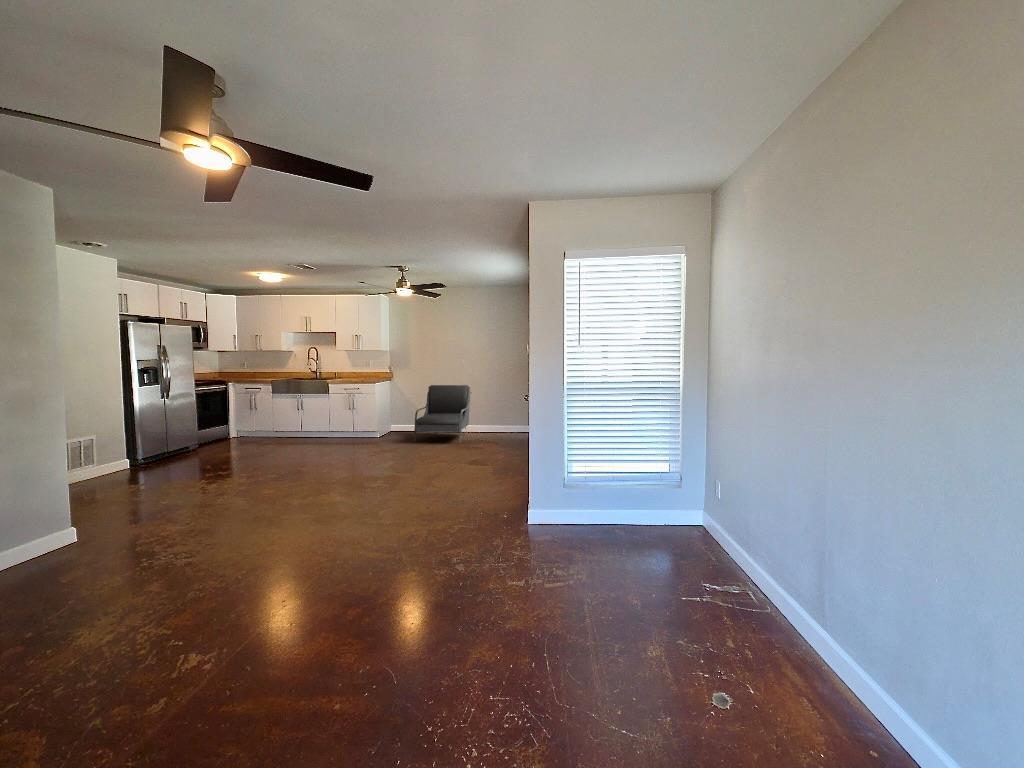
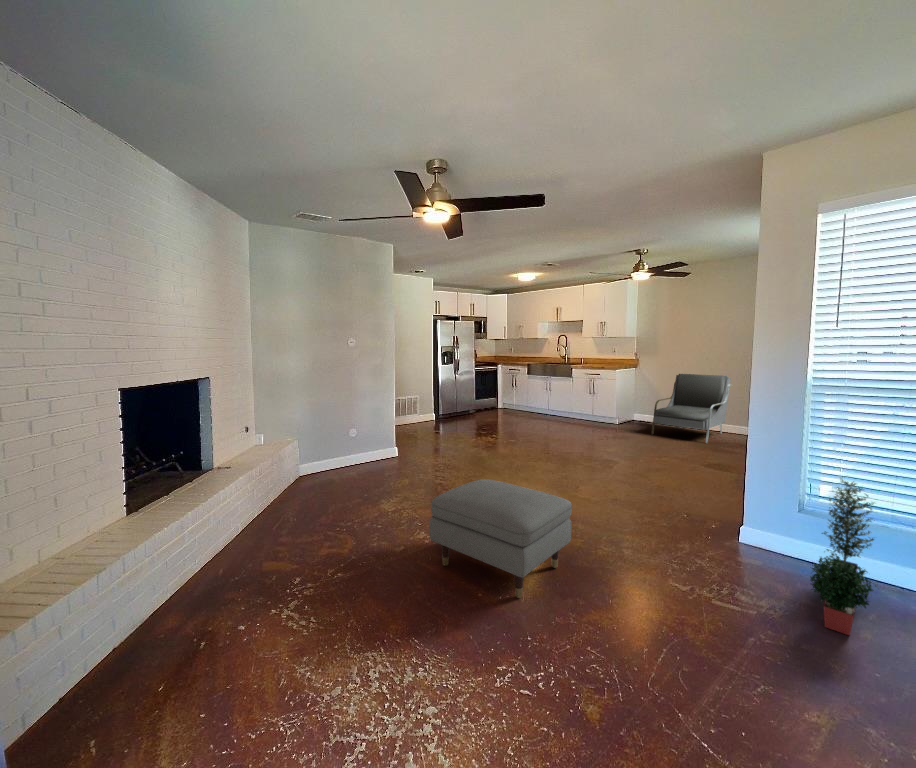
potted plant: none [586,454,636,569] -> present [810,478,874,635]
ottoman: none [216,527,416,675] -> present [429,479,572,598]

